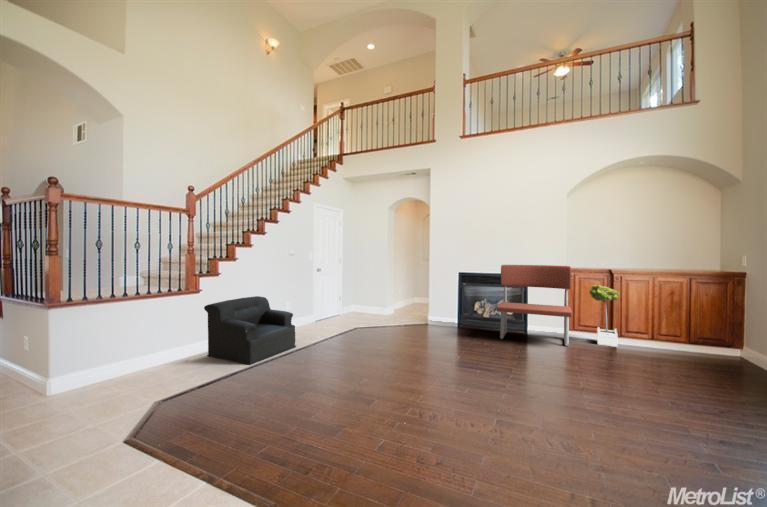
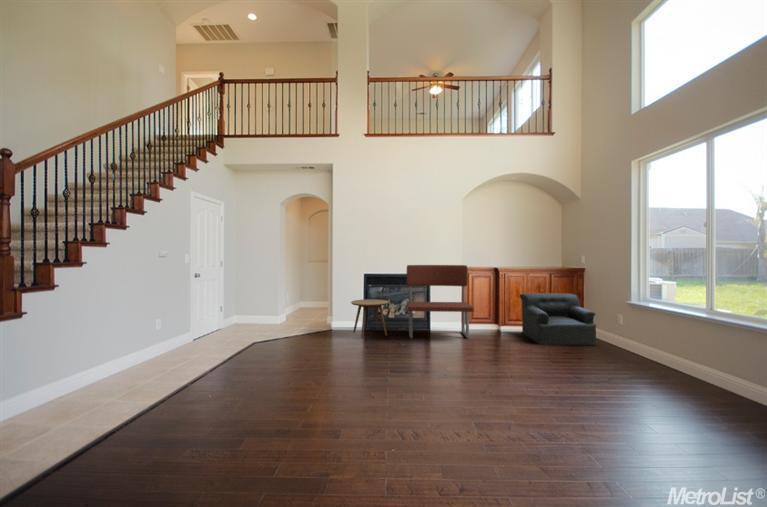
potted tree: present [589,285,620,347] -> none [481,281,504,335]
armchair: present [204,296,296,365] -> present [519,293,597,345]
side table: none [444,297,481,334] -> present [351,299,389,338]

